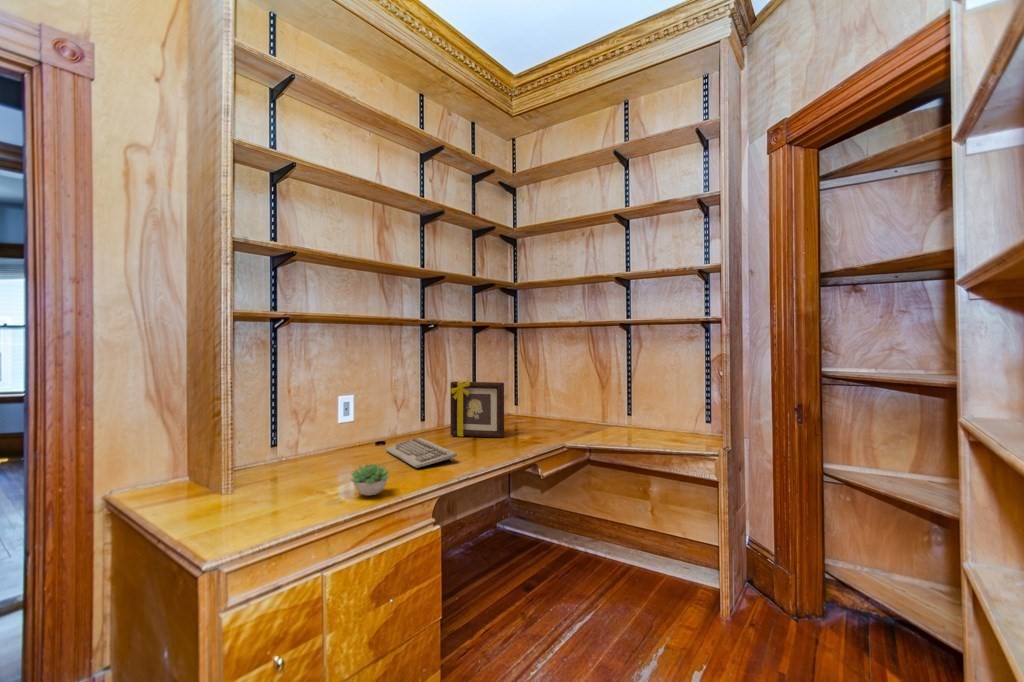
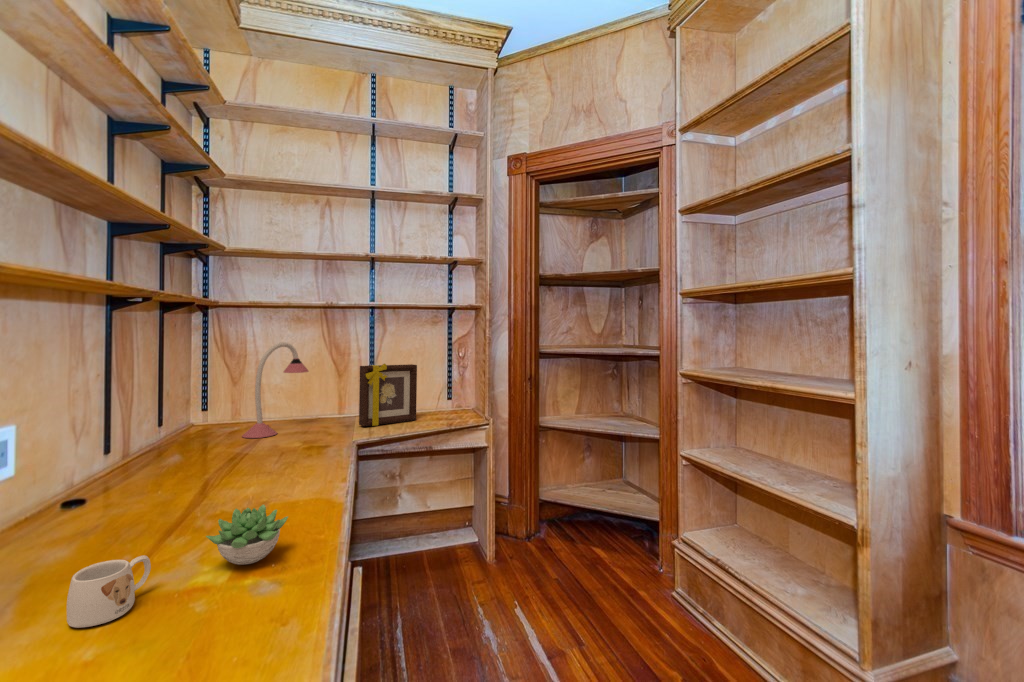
desk lamp: none [514,357,565,432] -> present [242,342,308,438]
picture frame: present [450,380,504,438] -> present [359,364,417,426]
keyboard: present [386,438,457,468] -> none [88,470,271,508]
mug: none [293,471,329,498] -> present [67,555,151,628]

